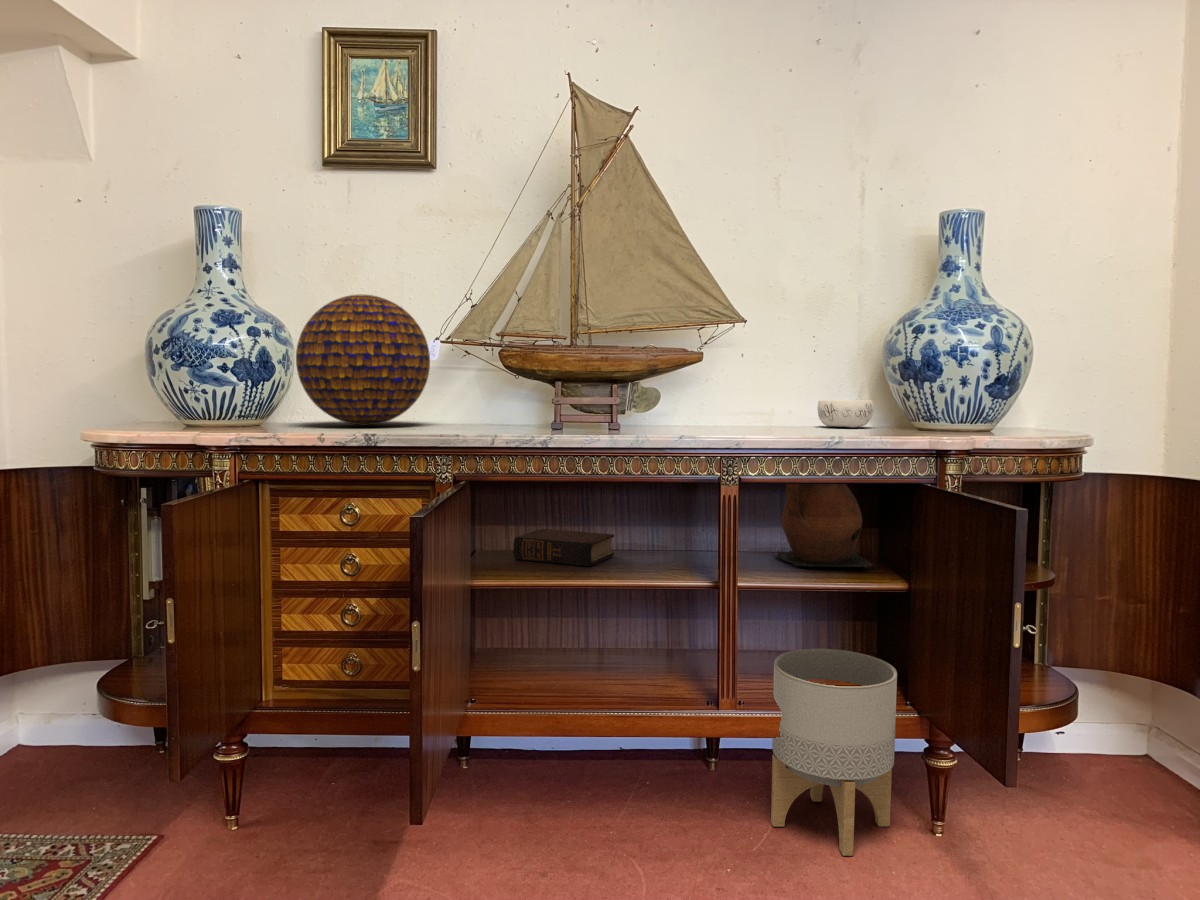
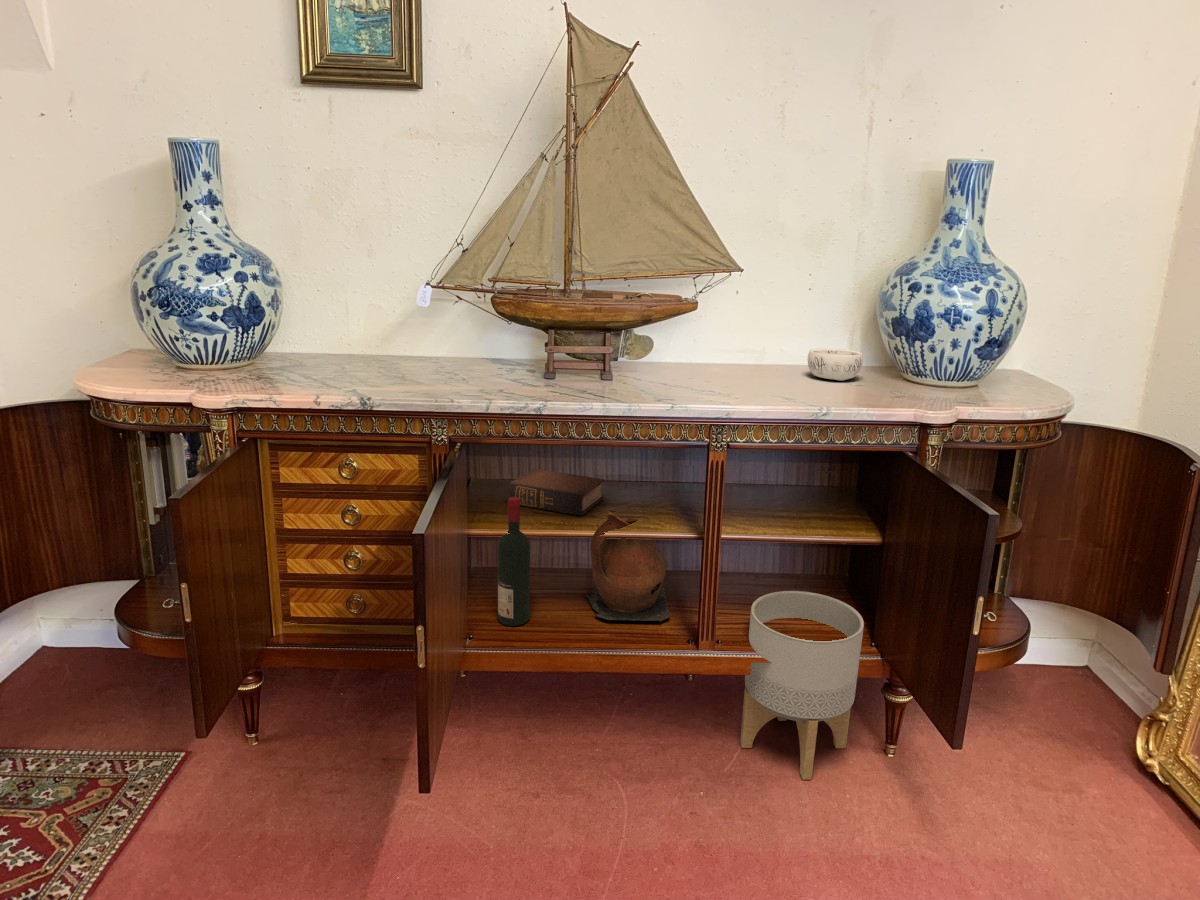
decorative orb: present [296,294,430,425] -> none [286,239,422,372]
ceramic pitcher: present [777,484,873,569] -> present [586,511,670,623]
wine bottle: none [503,546,537,687] -> present [498,497,530,626]

